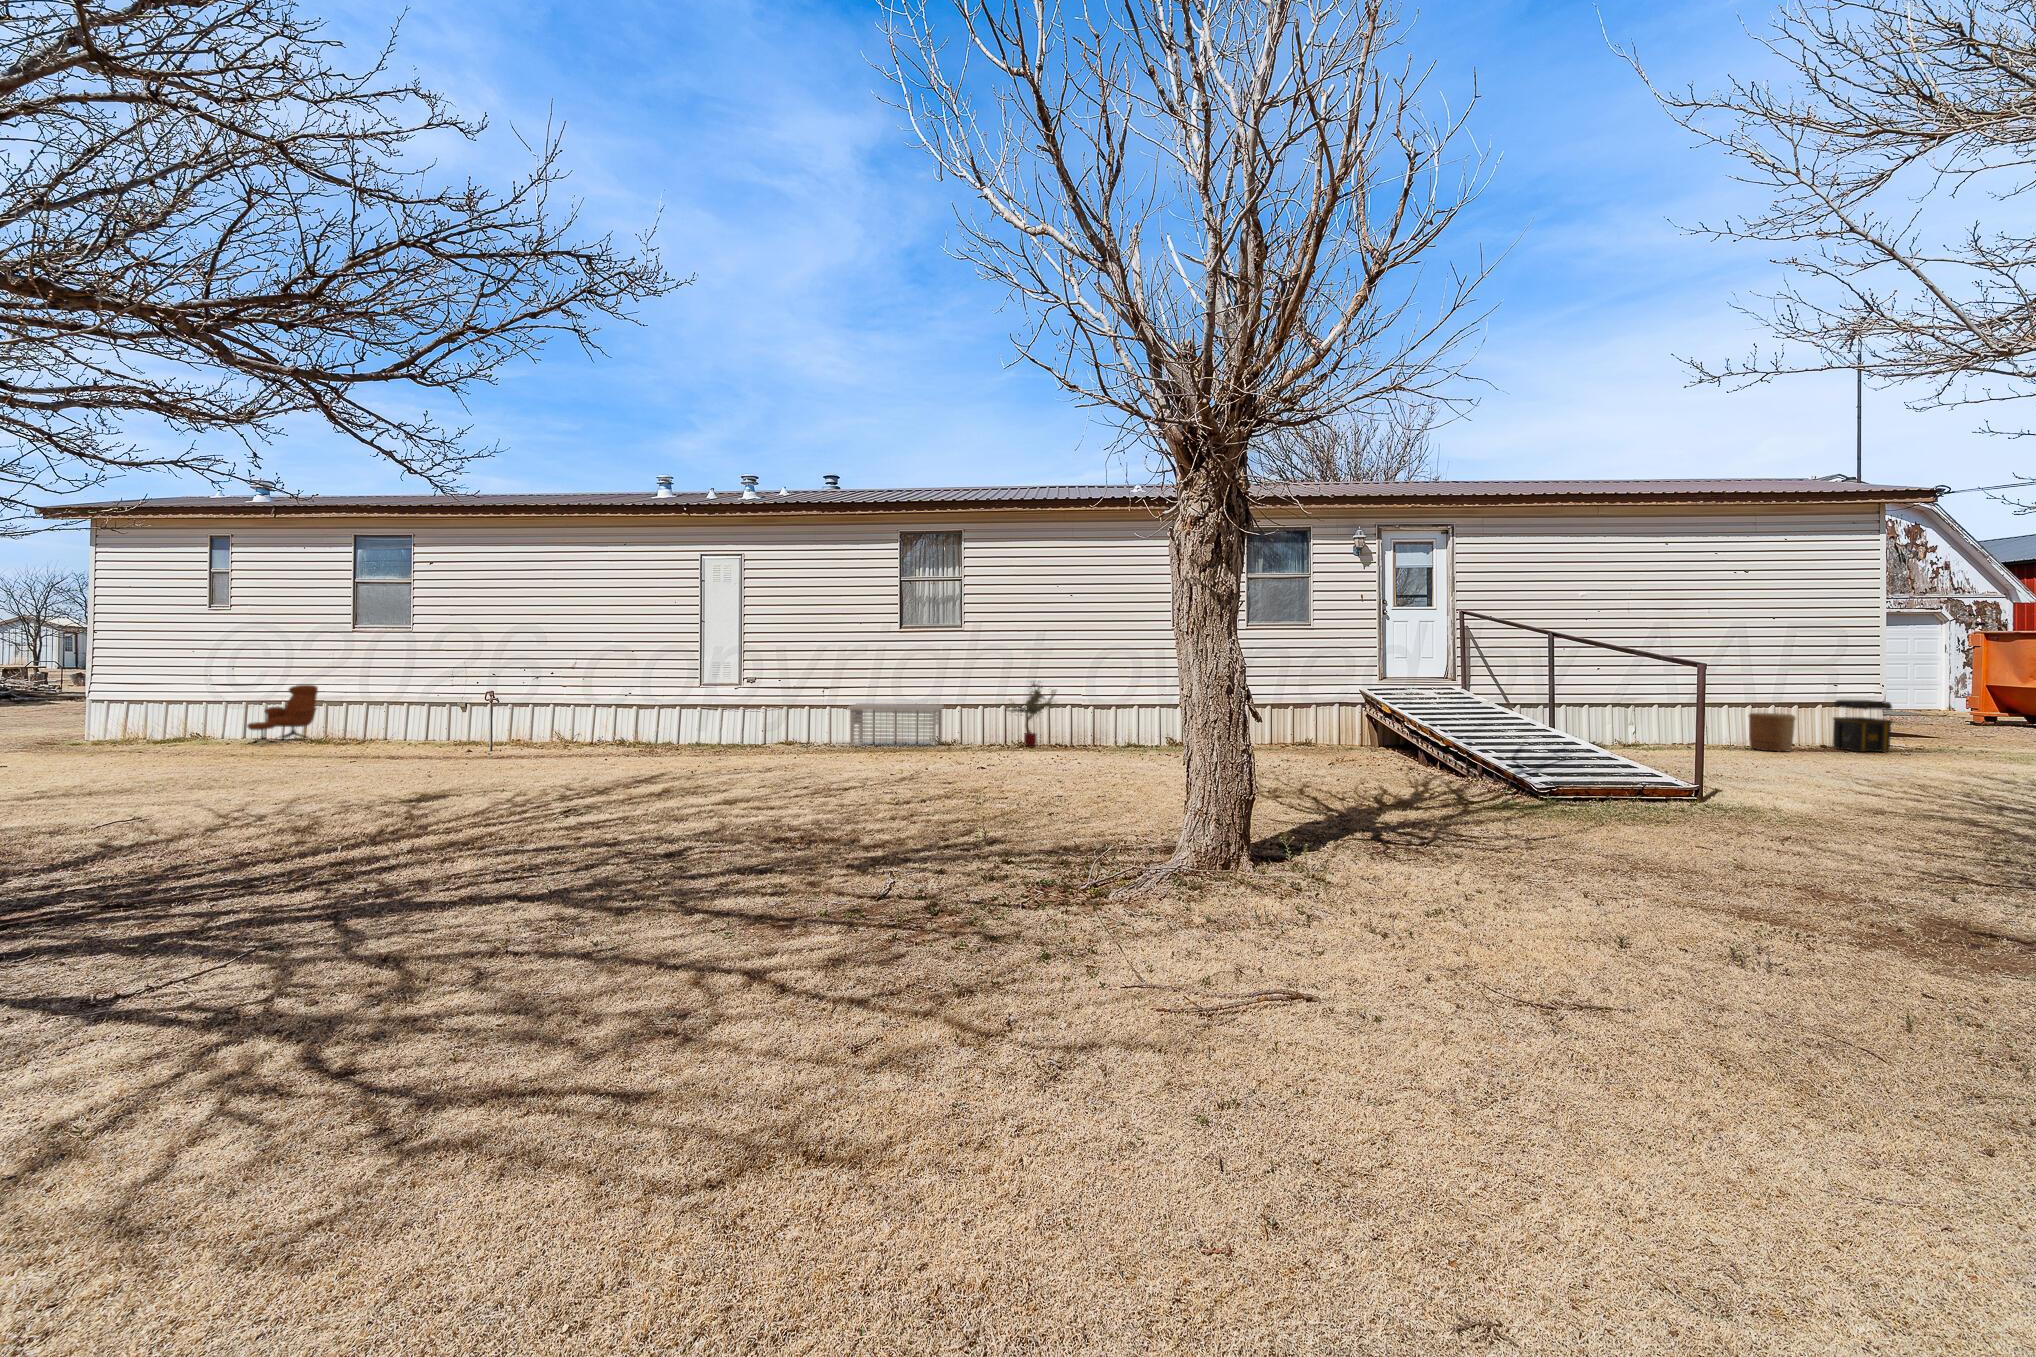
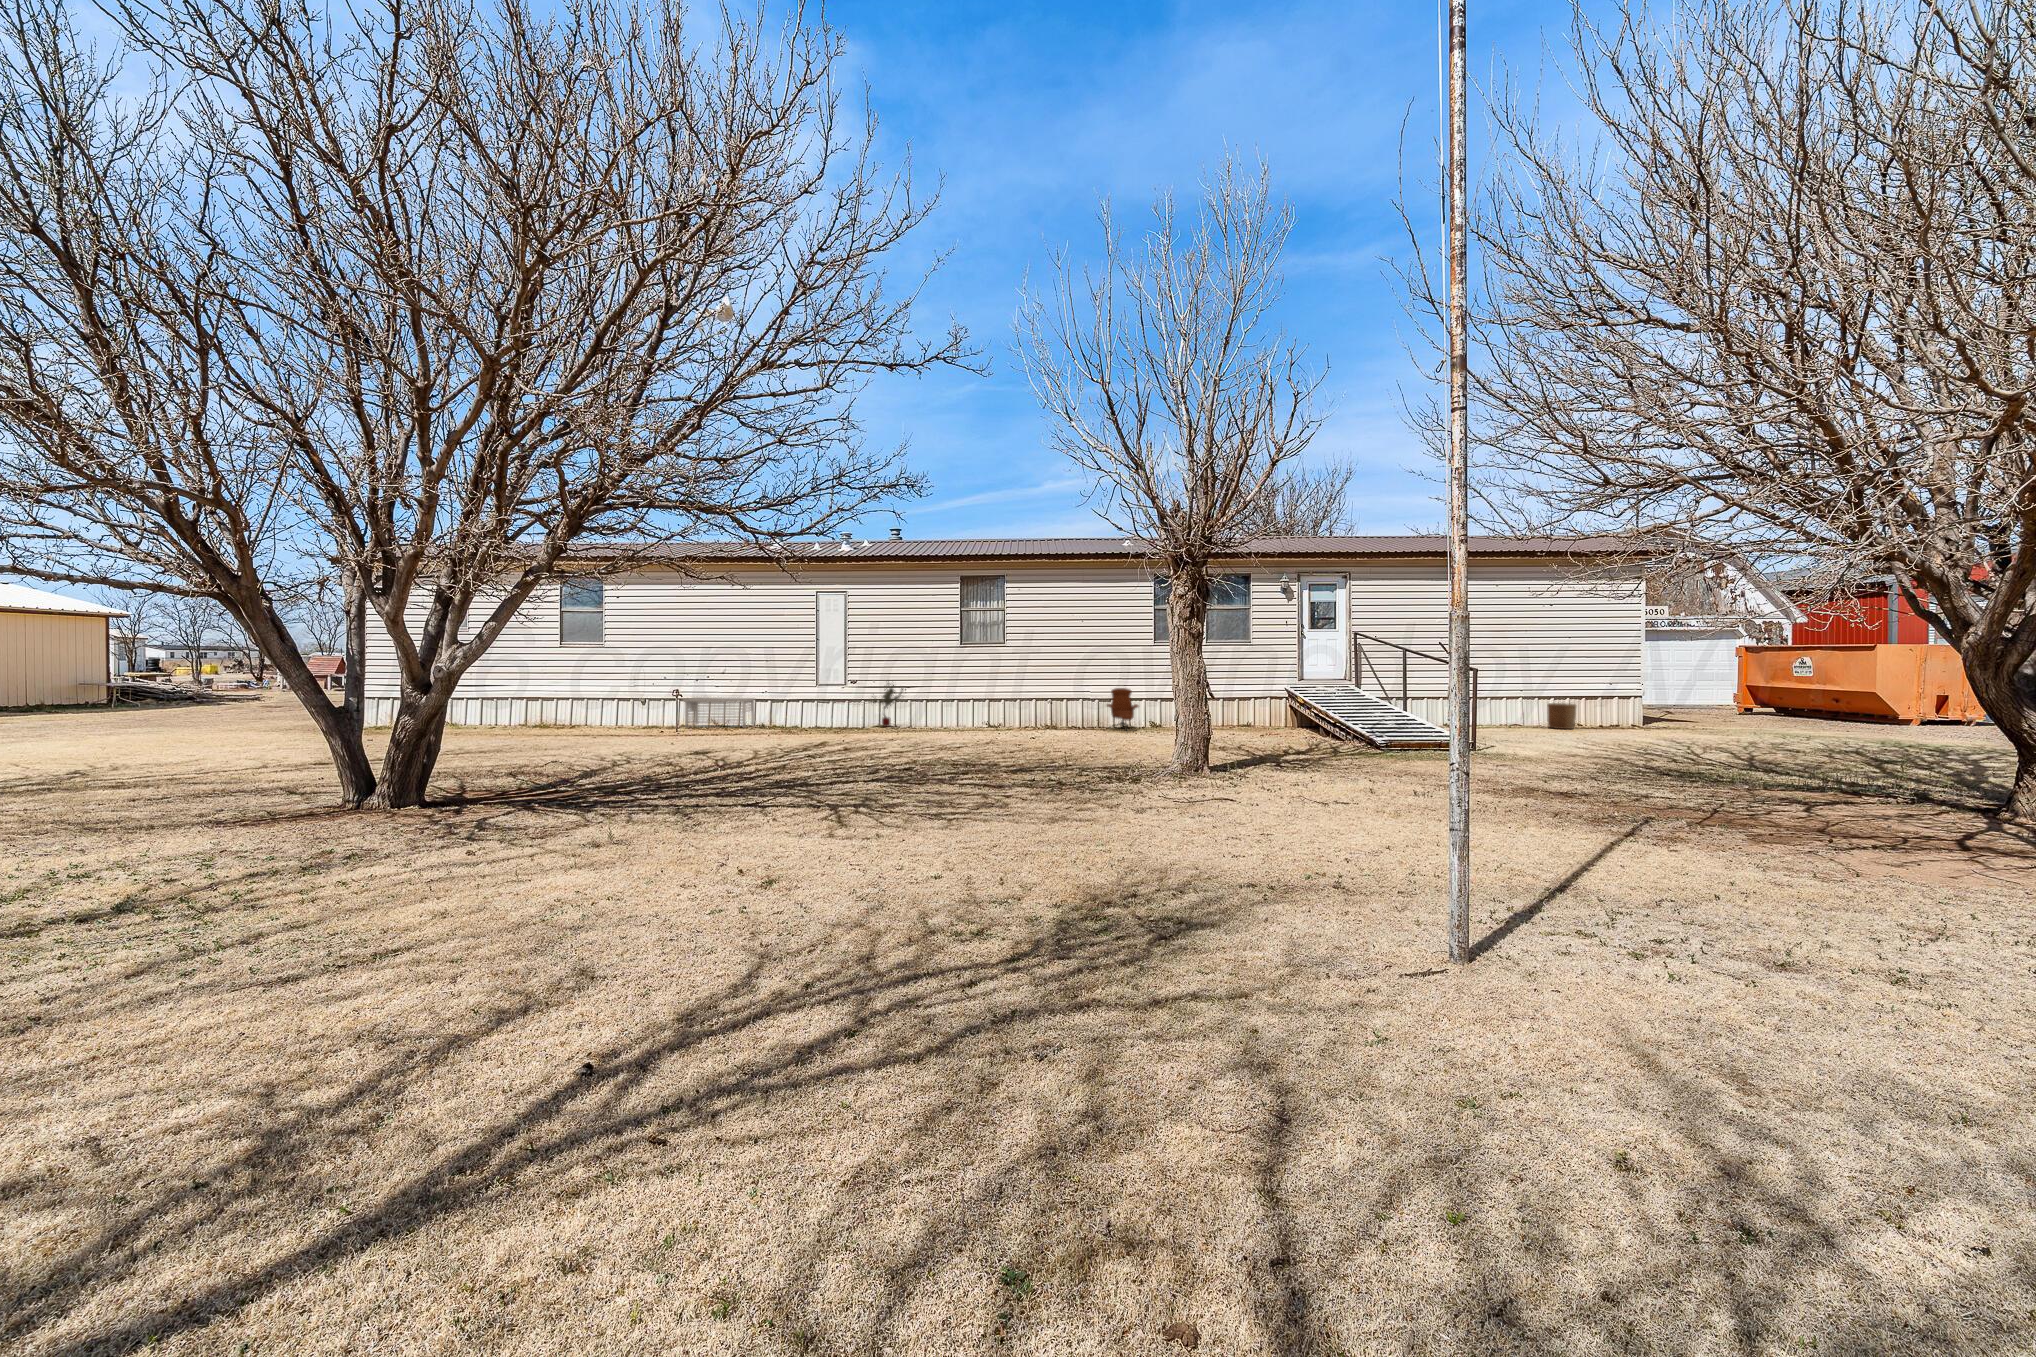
potted tree: present [1006,681,1056,746] -> present [868,681,903,727]
lounge chair: present [247,685,318,743] -> present [1107,688,1138,729]
toolbox: present [1833,700,1893,752] -> none [1604,694,1640,729]
storage bench: present [847,703,944,747] -> present [683,697,755,727]

